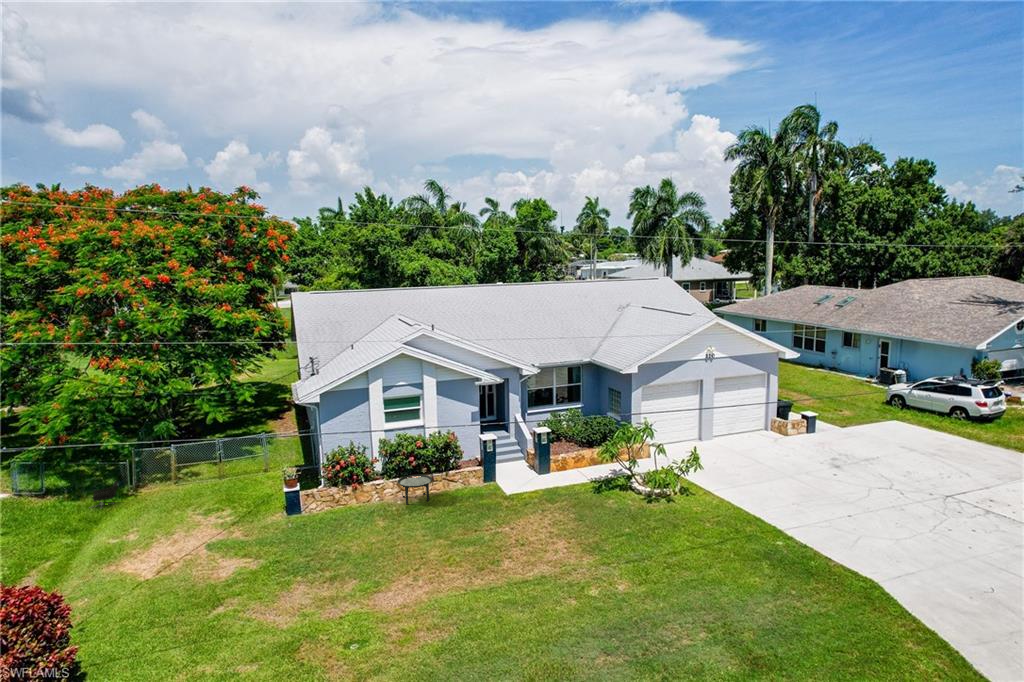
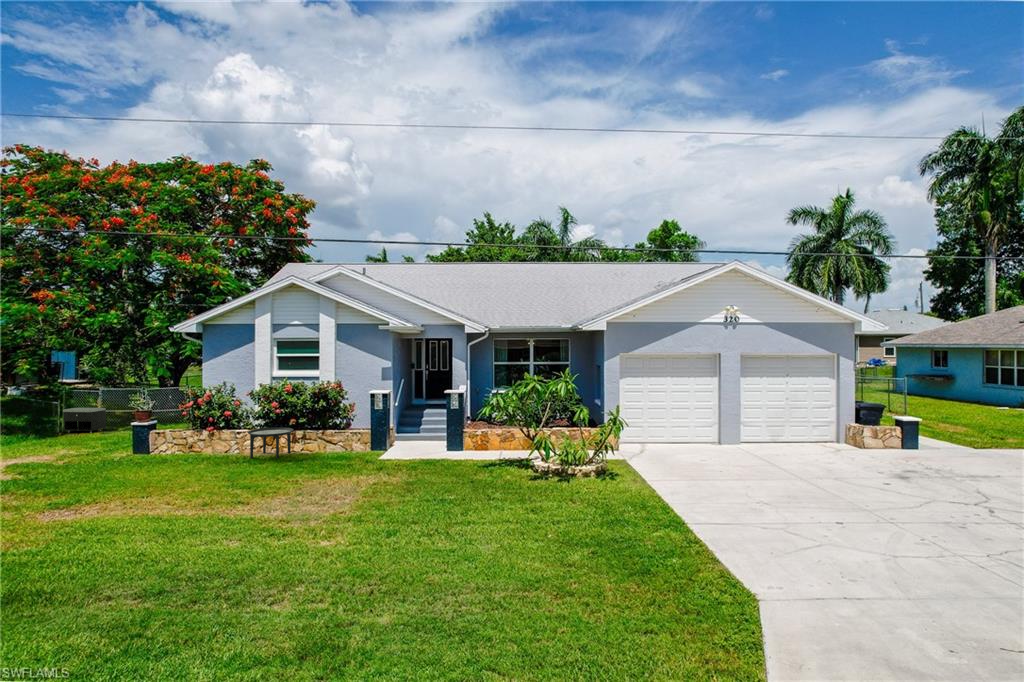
storage bench: none [135,471,175,500] -> present [63,408,106,433]
lounge chair: present [93,481,118,506] -> none [19,411,56,434]

